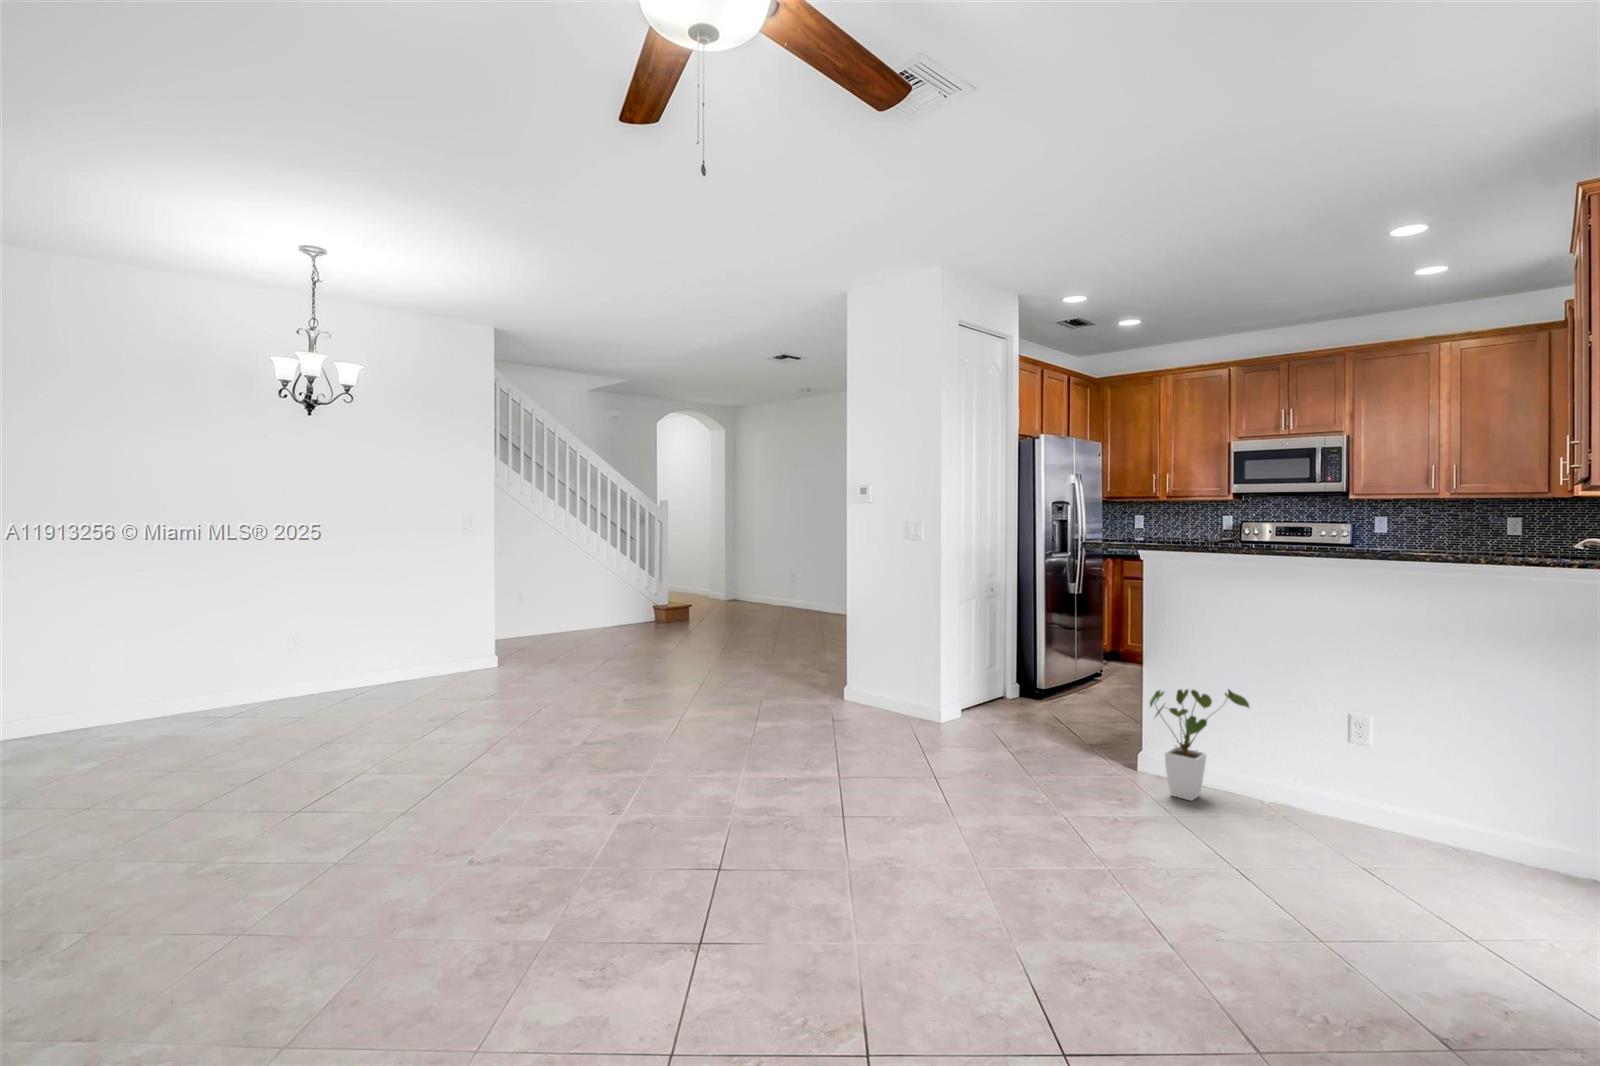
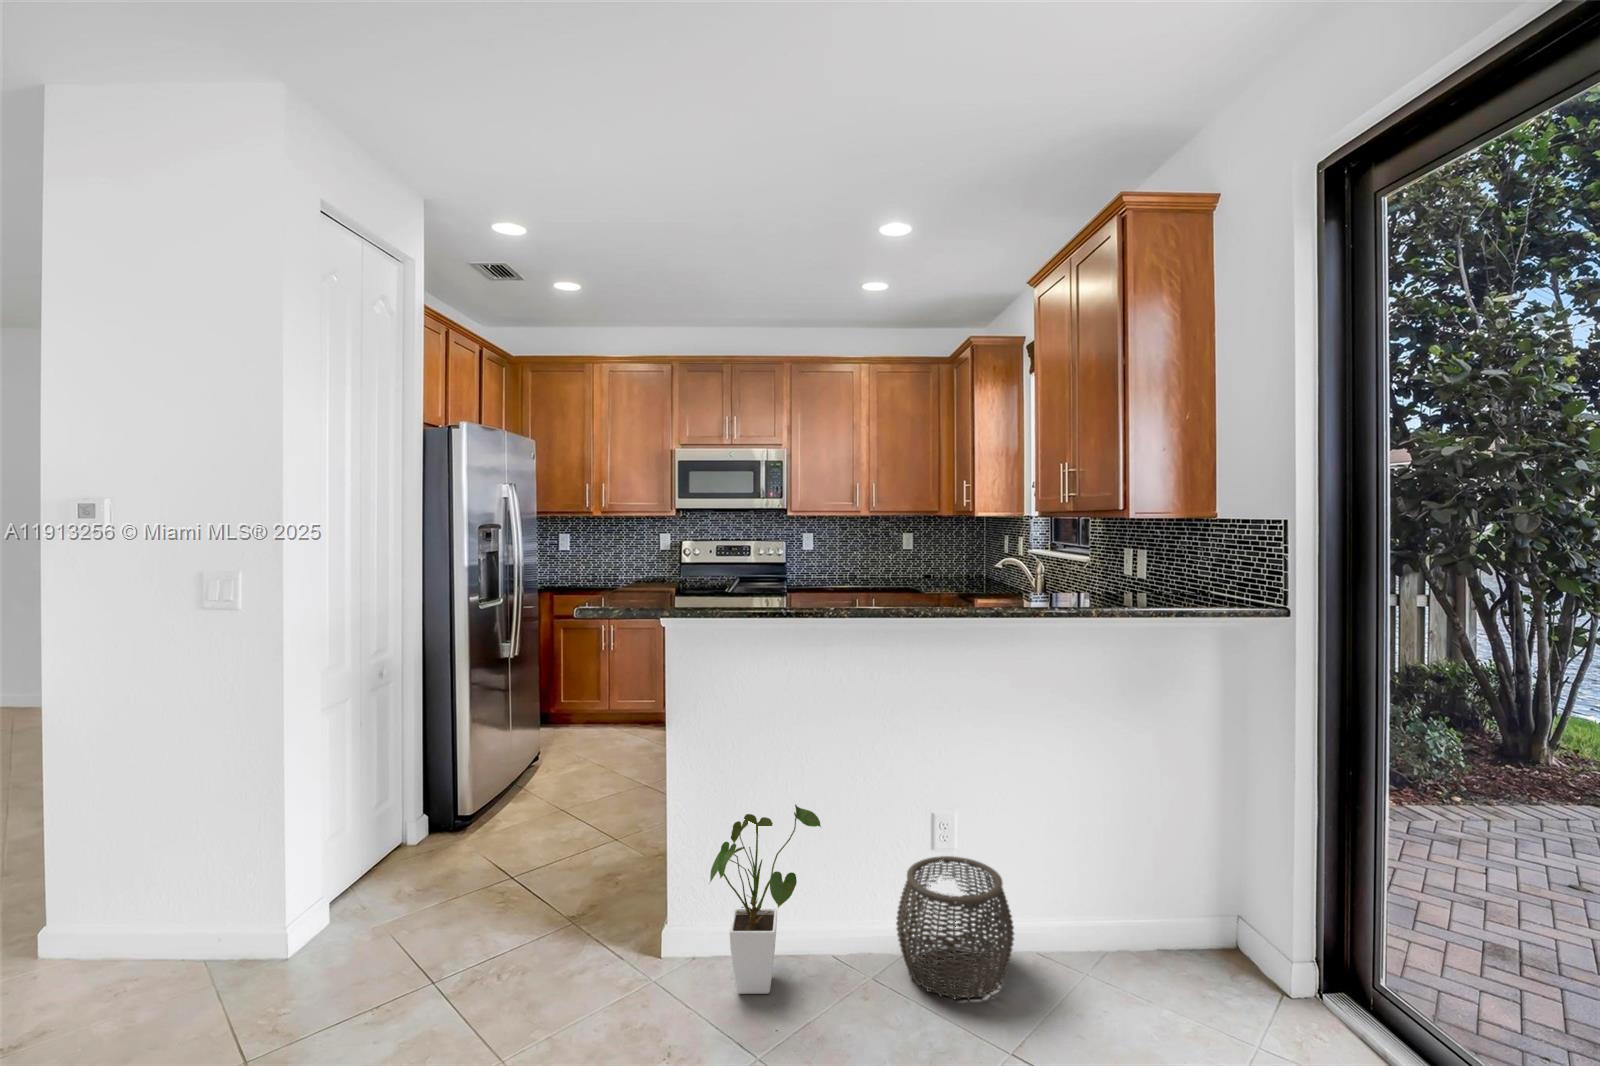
woven basket: none [1300,749,1412,850] -> present [896,856,1014,999]

